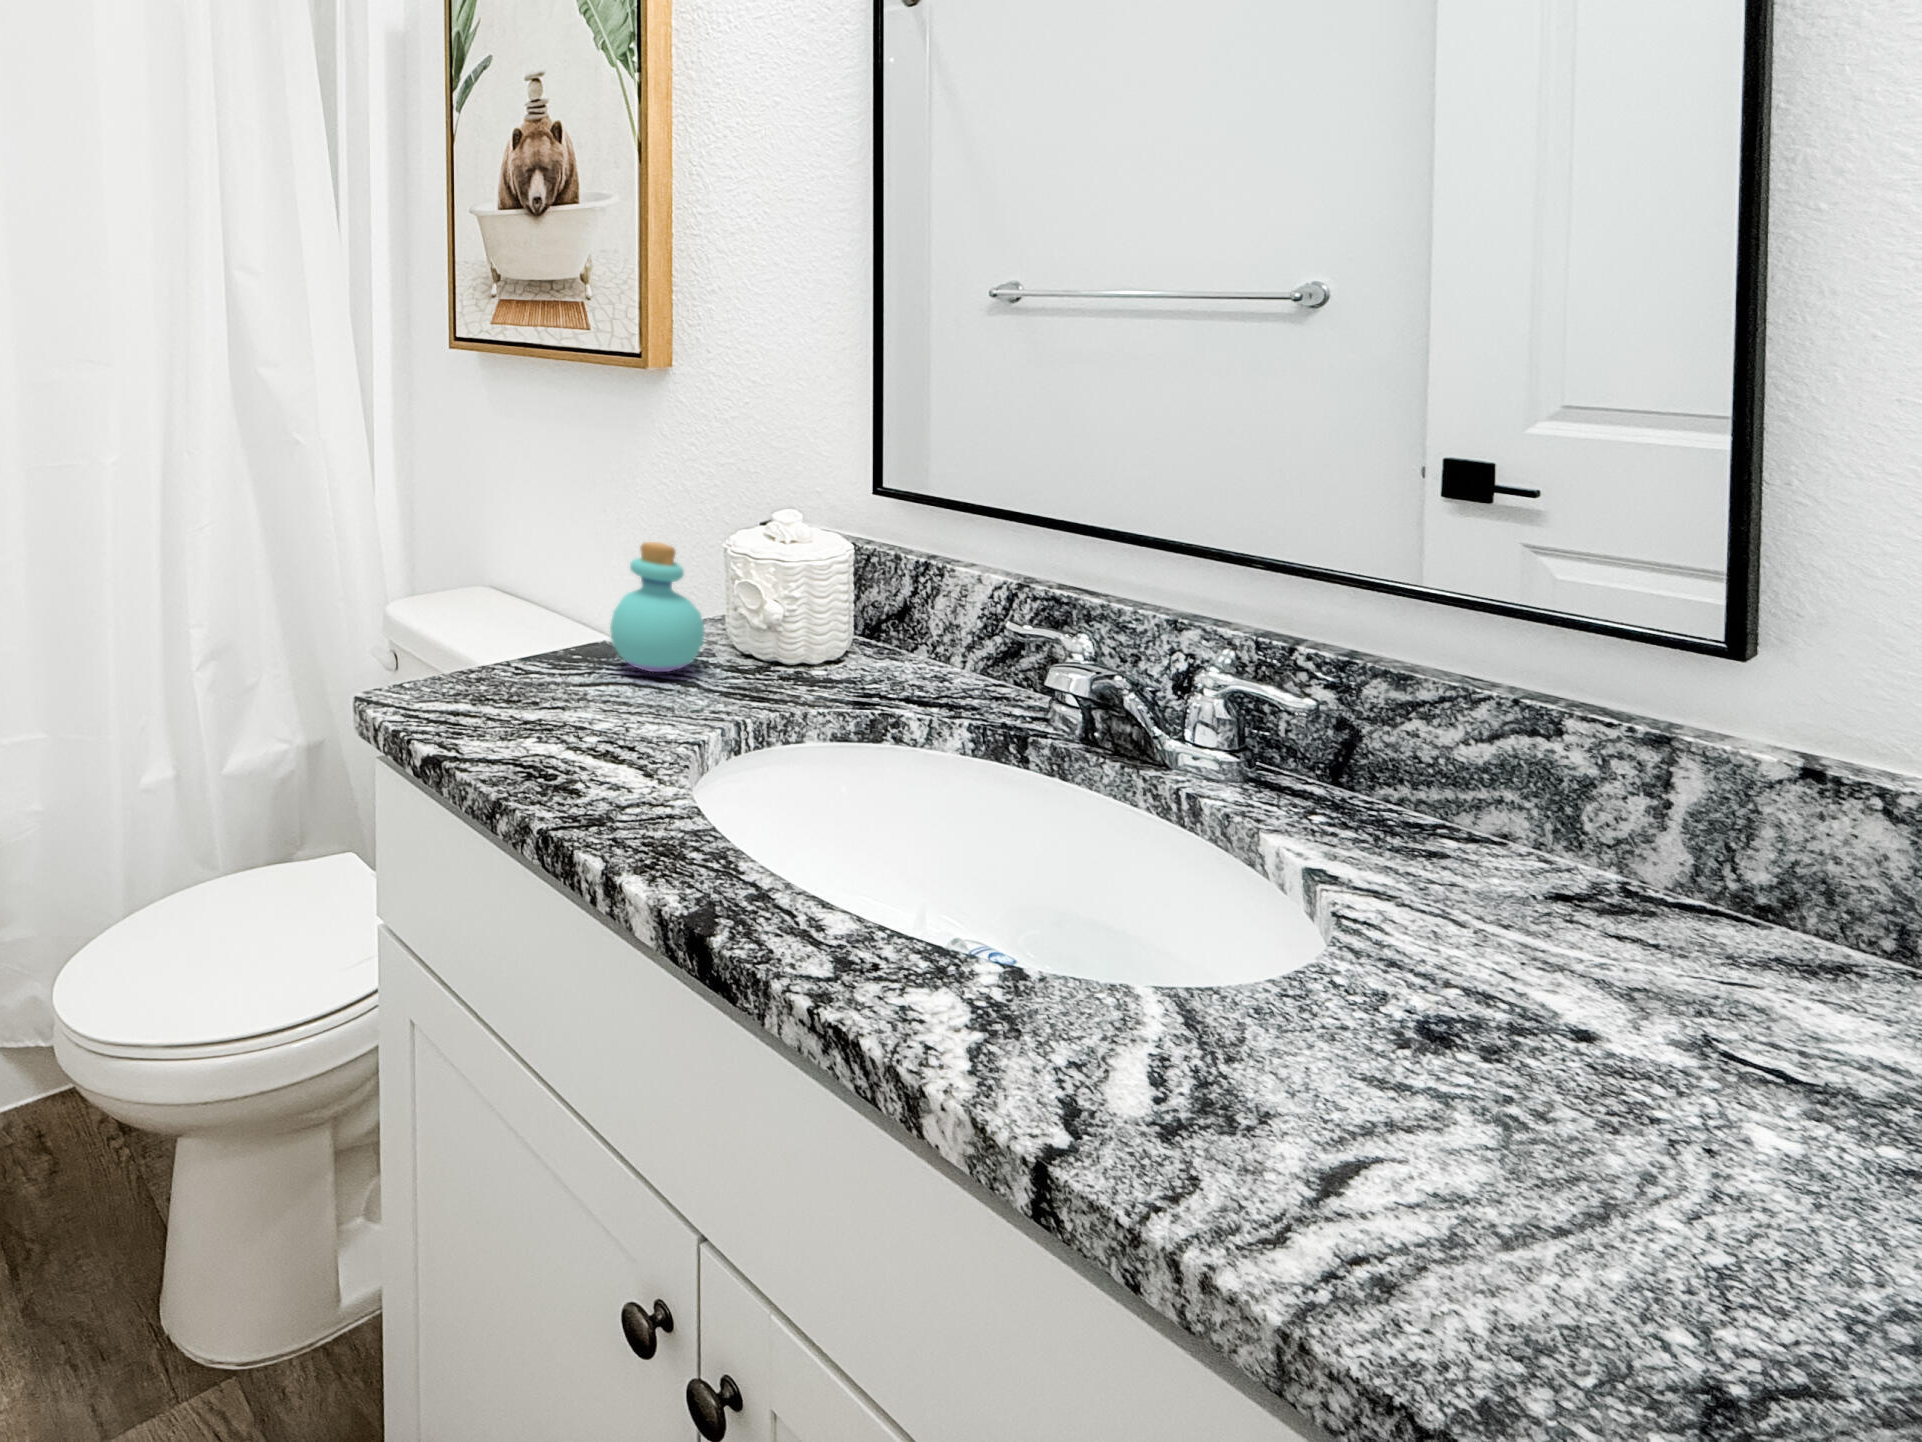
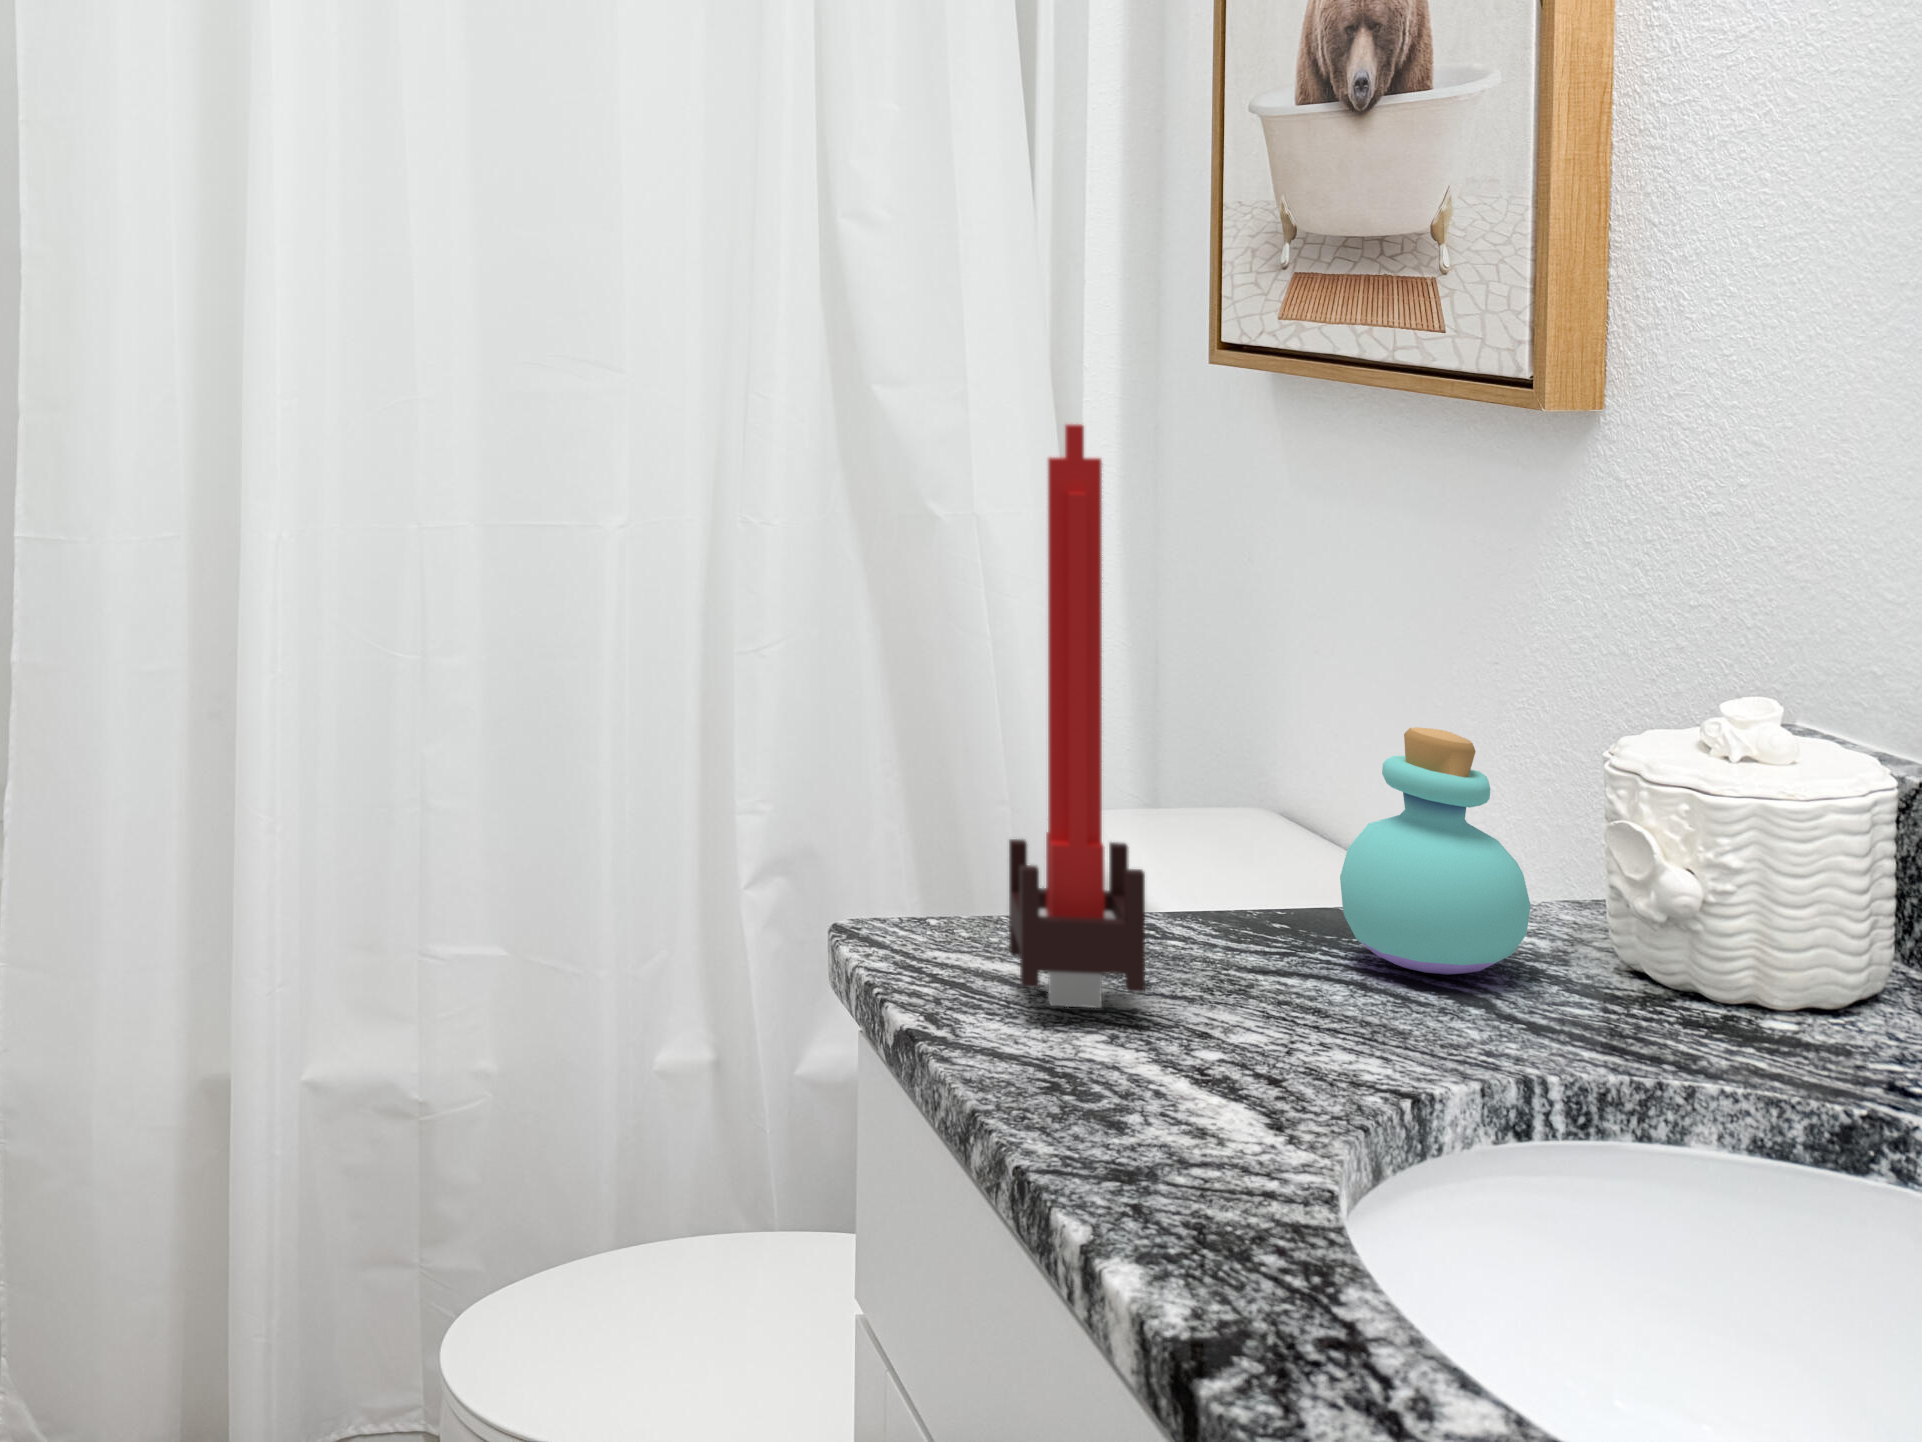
candle: none [462,391,549,725] -> present [1009,424,1145,1008]

